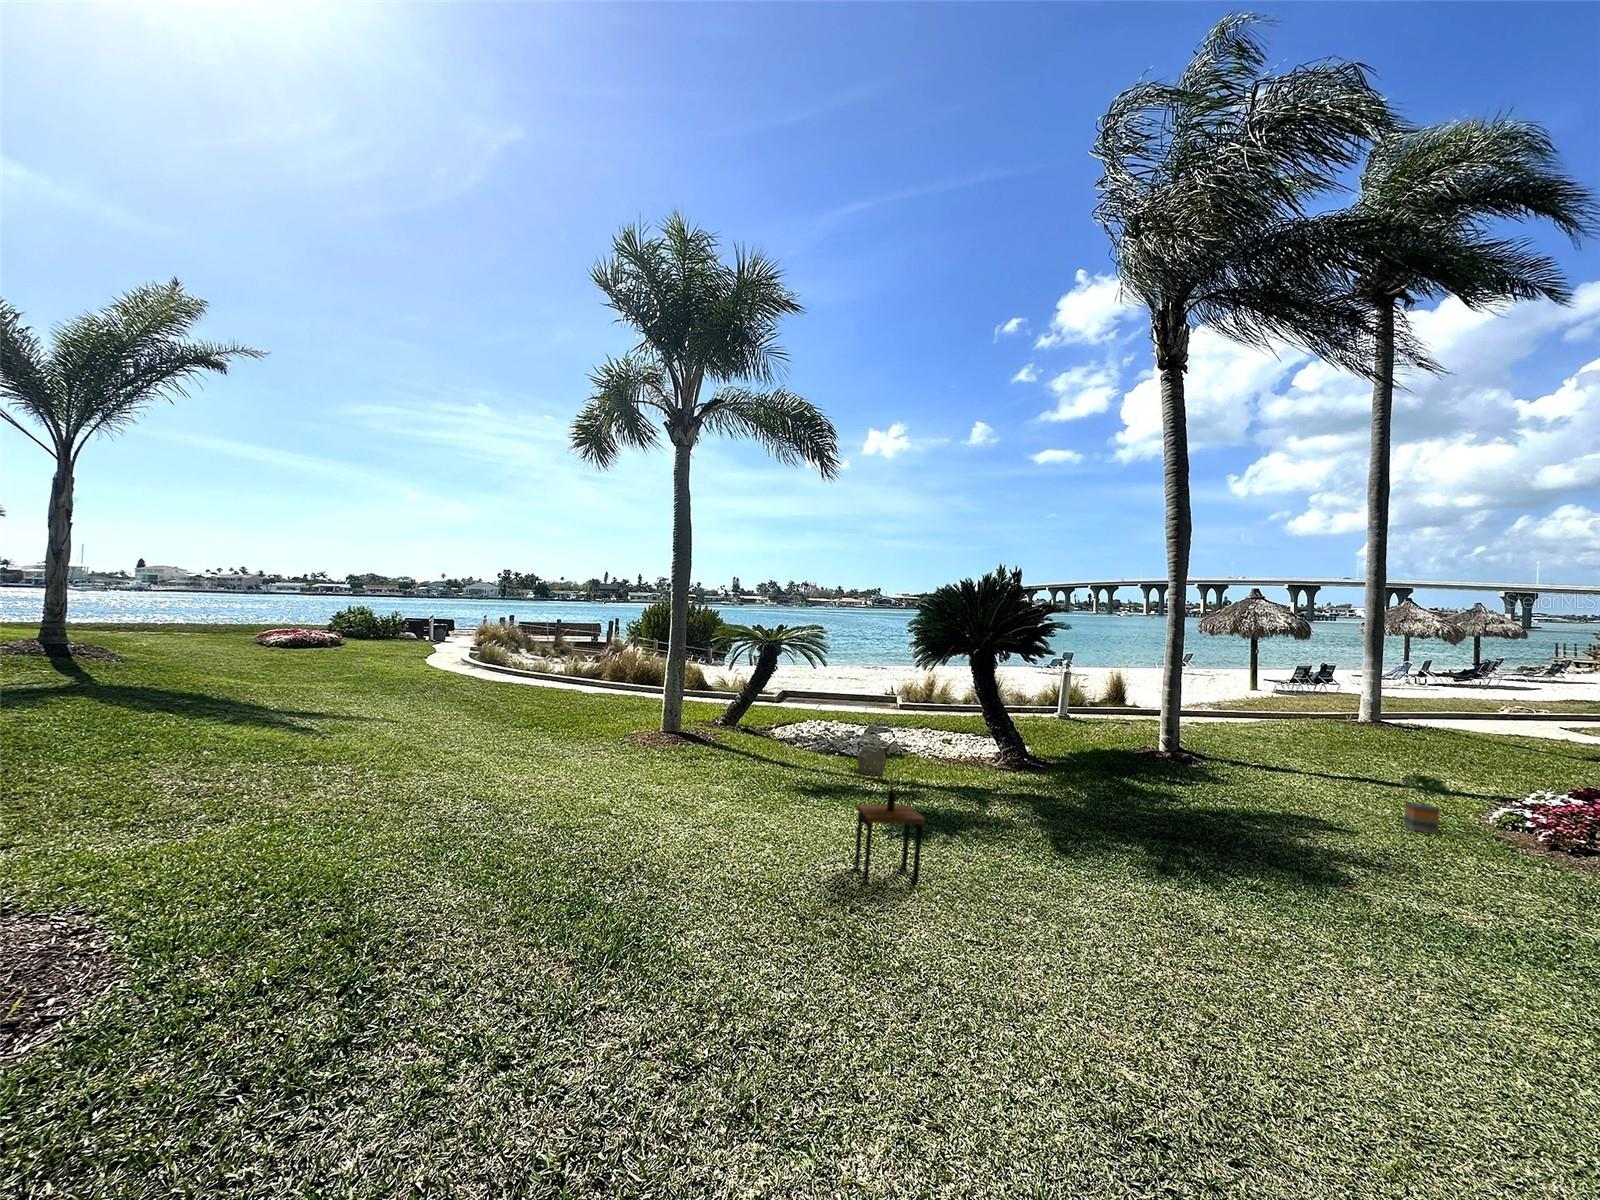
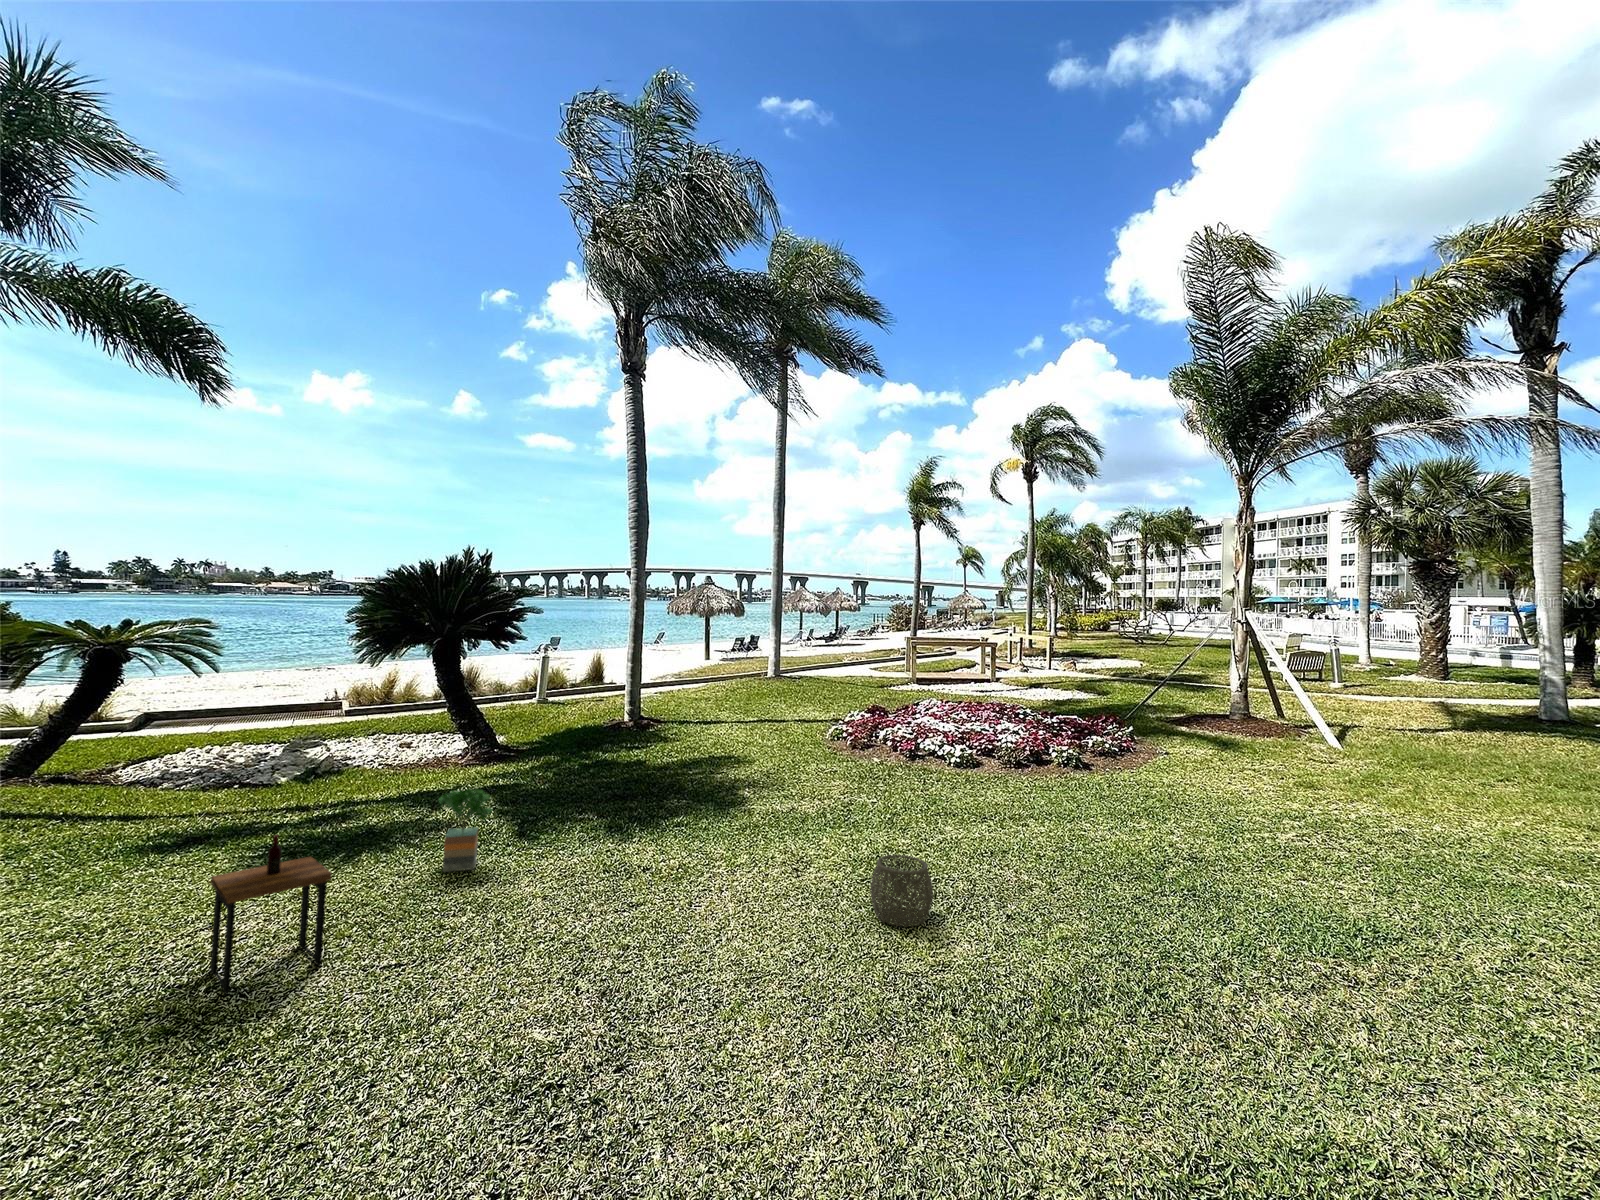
woven basket: present [858,746,886,775] -> present [870,855,933,927]
potted tree: present [1402,774,1451,834] -> present [439,789,492,872]

